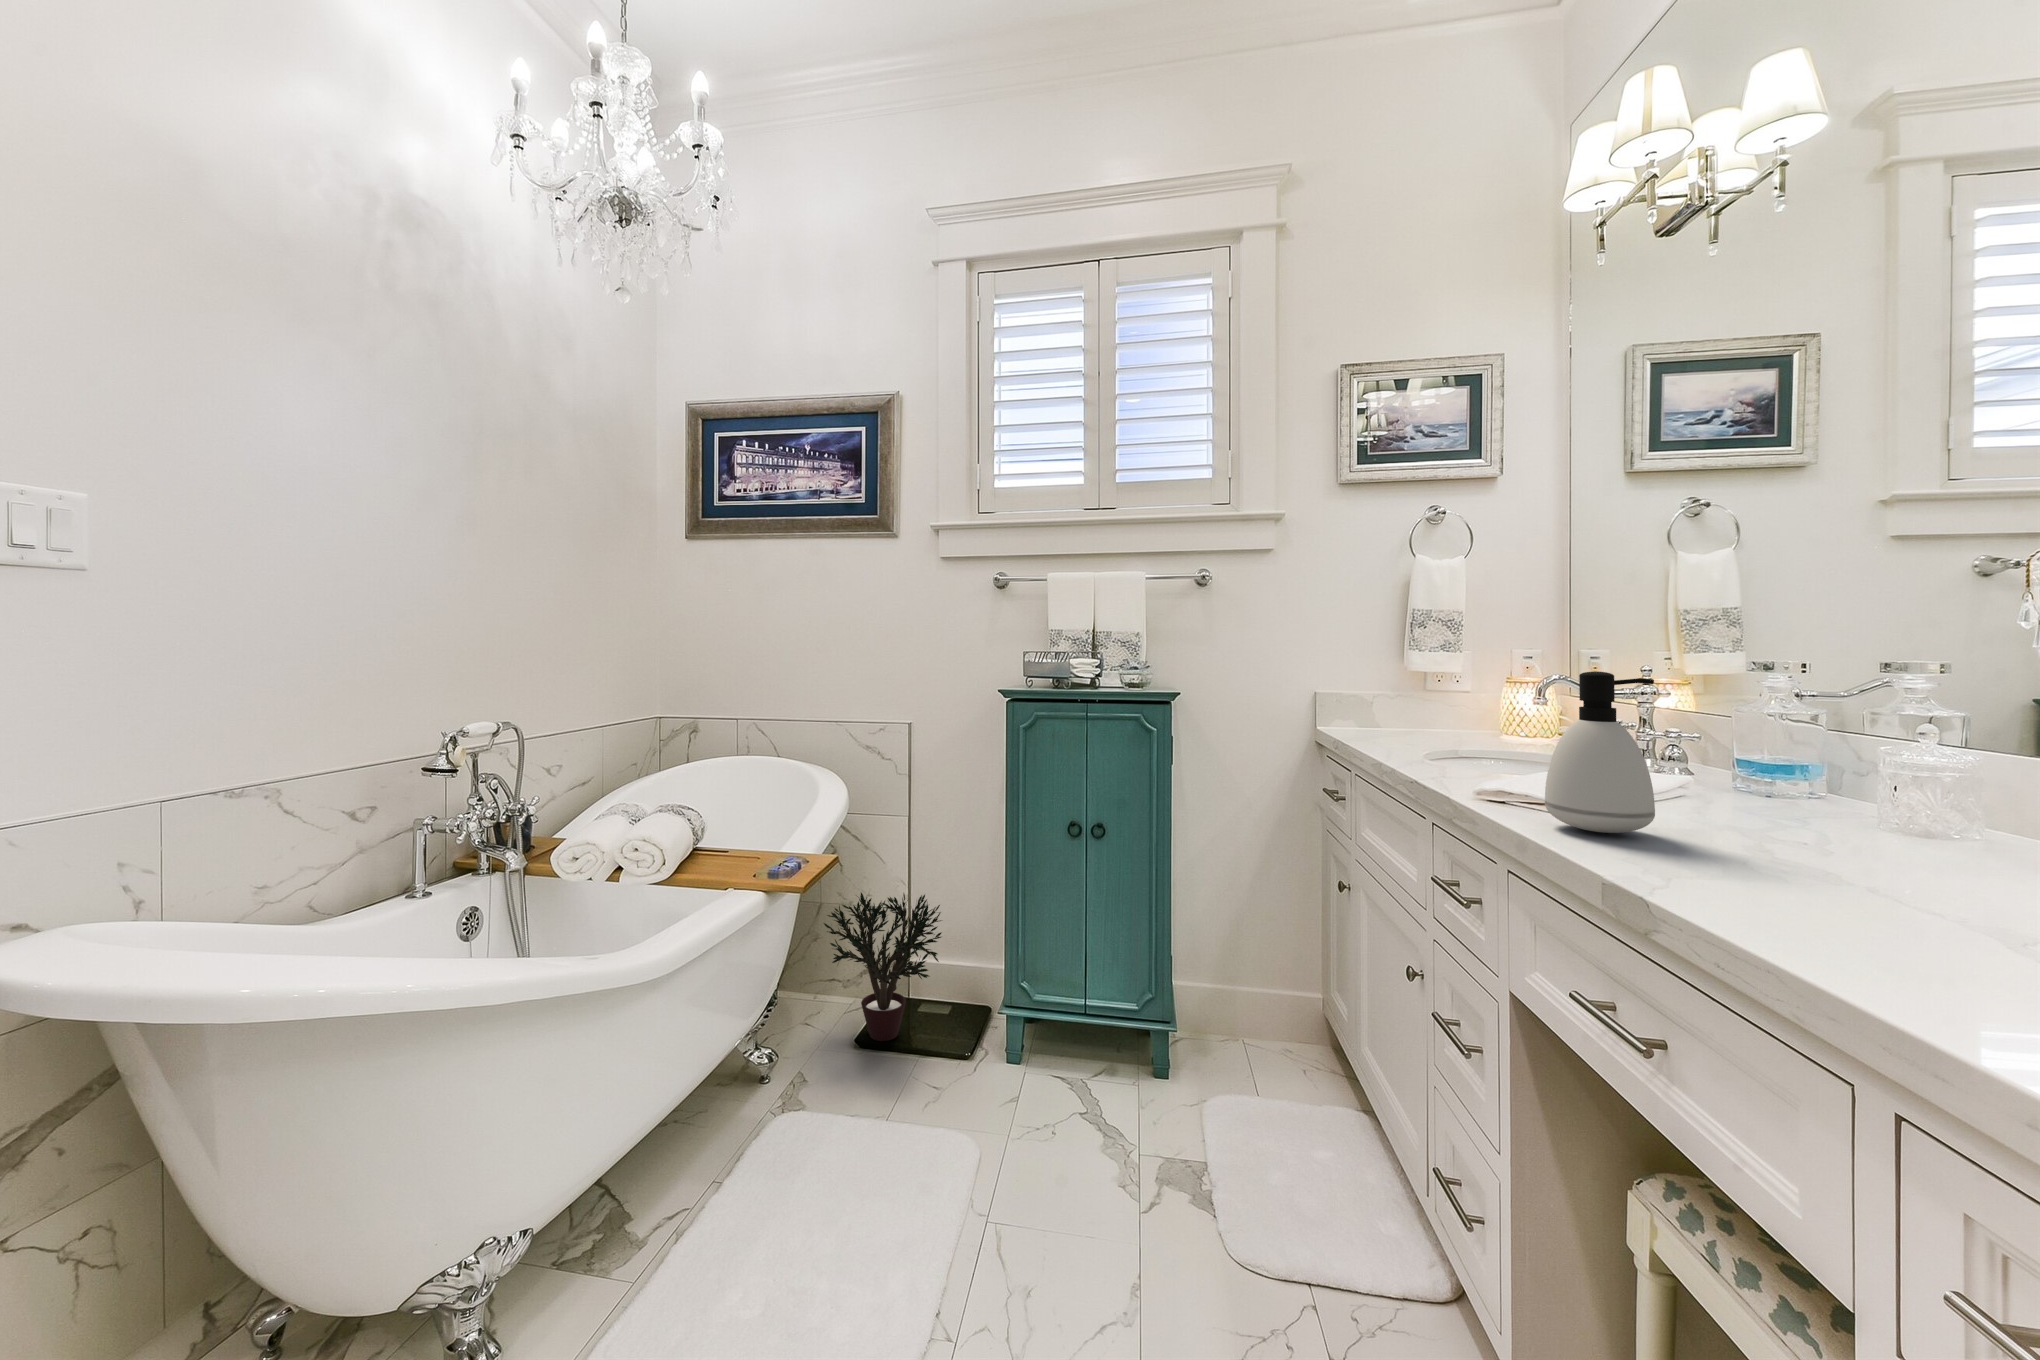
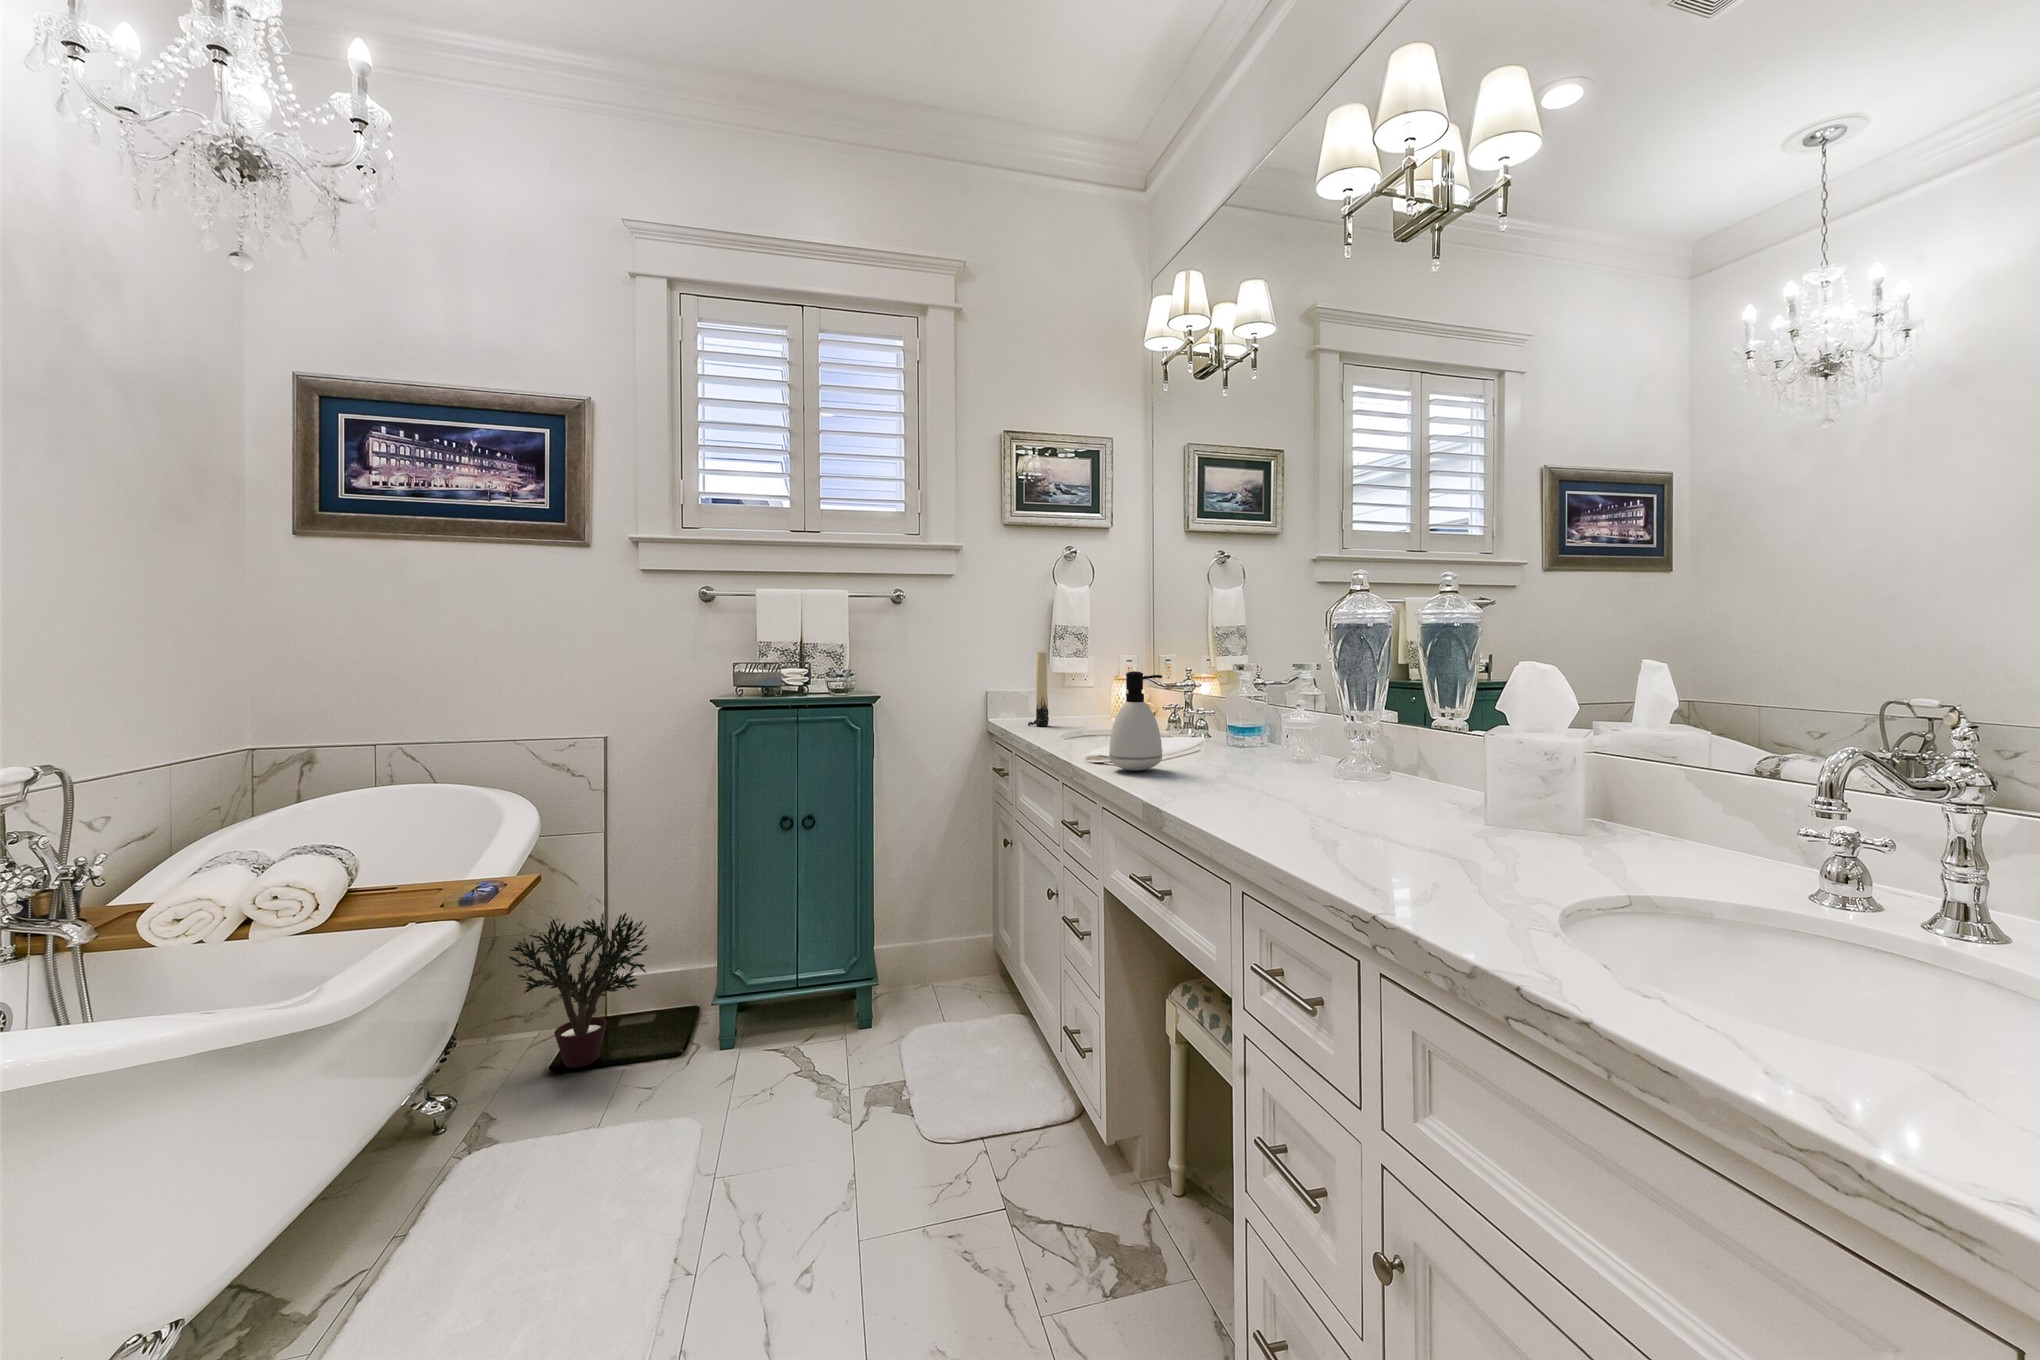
candle: none [1368,641,1399,738] -> present [1028,650,1049,726]

